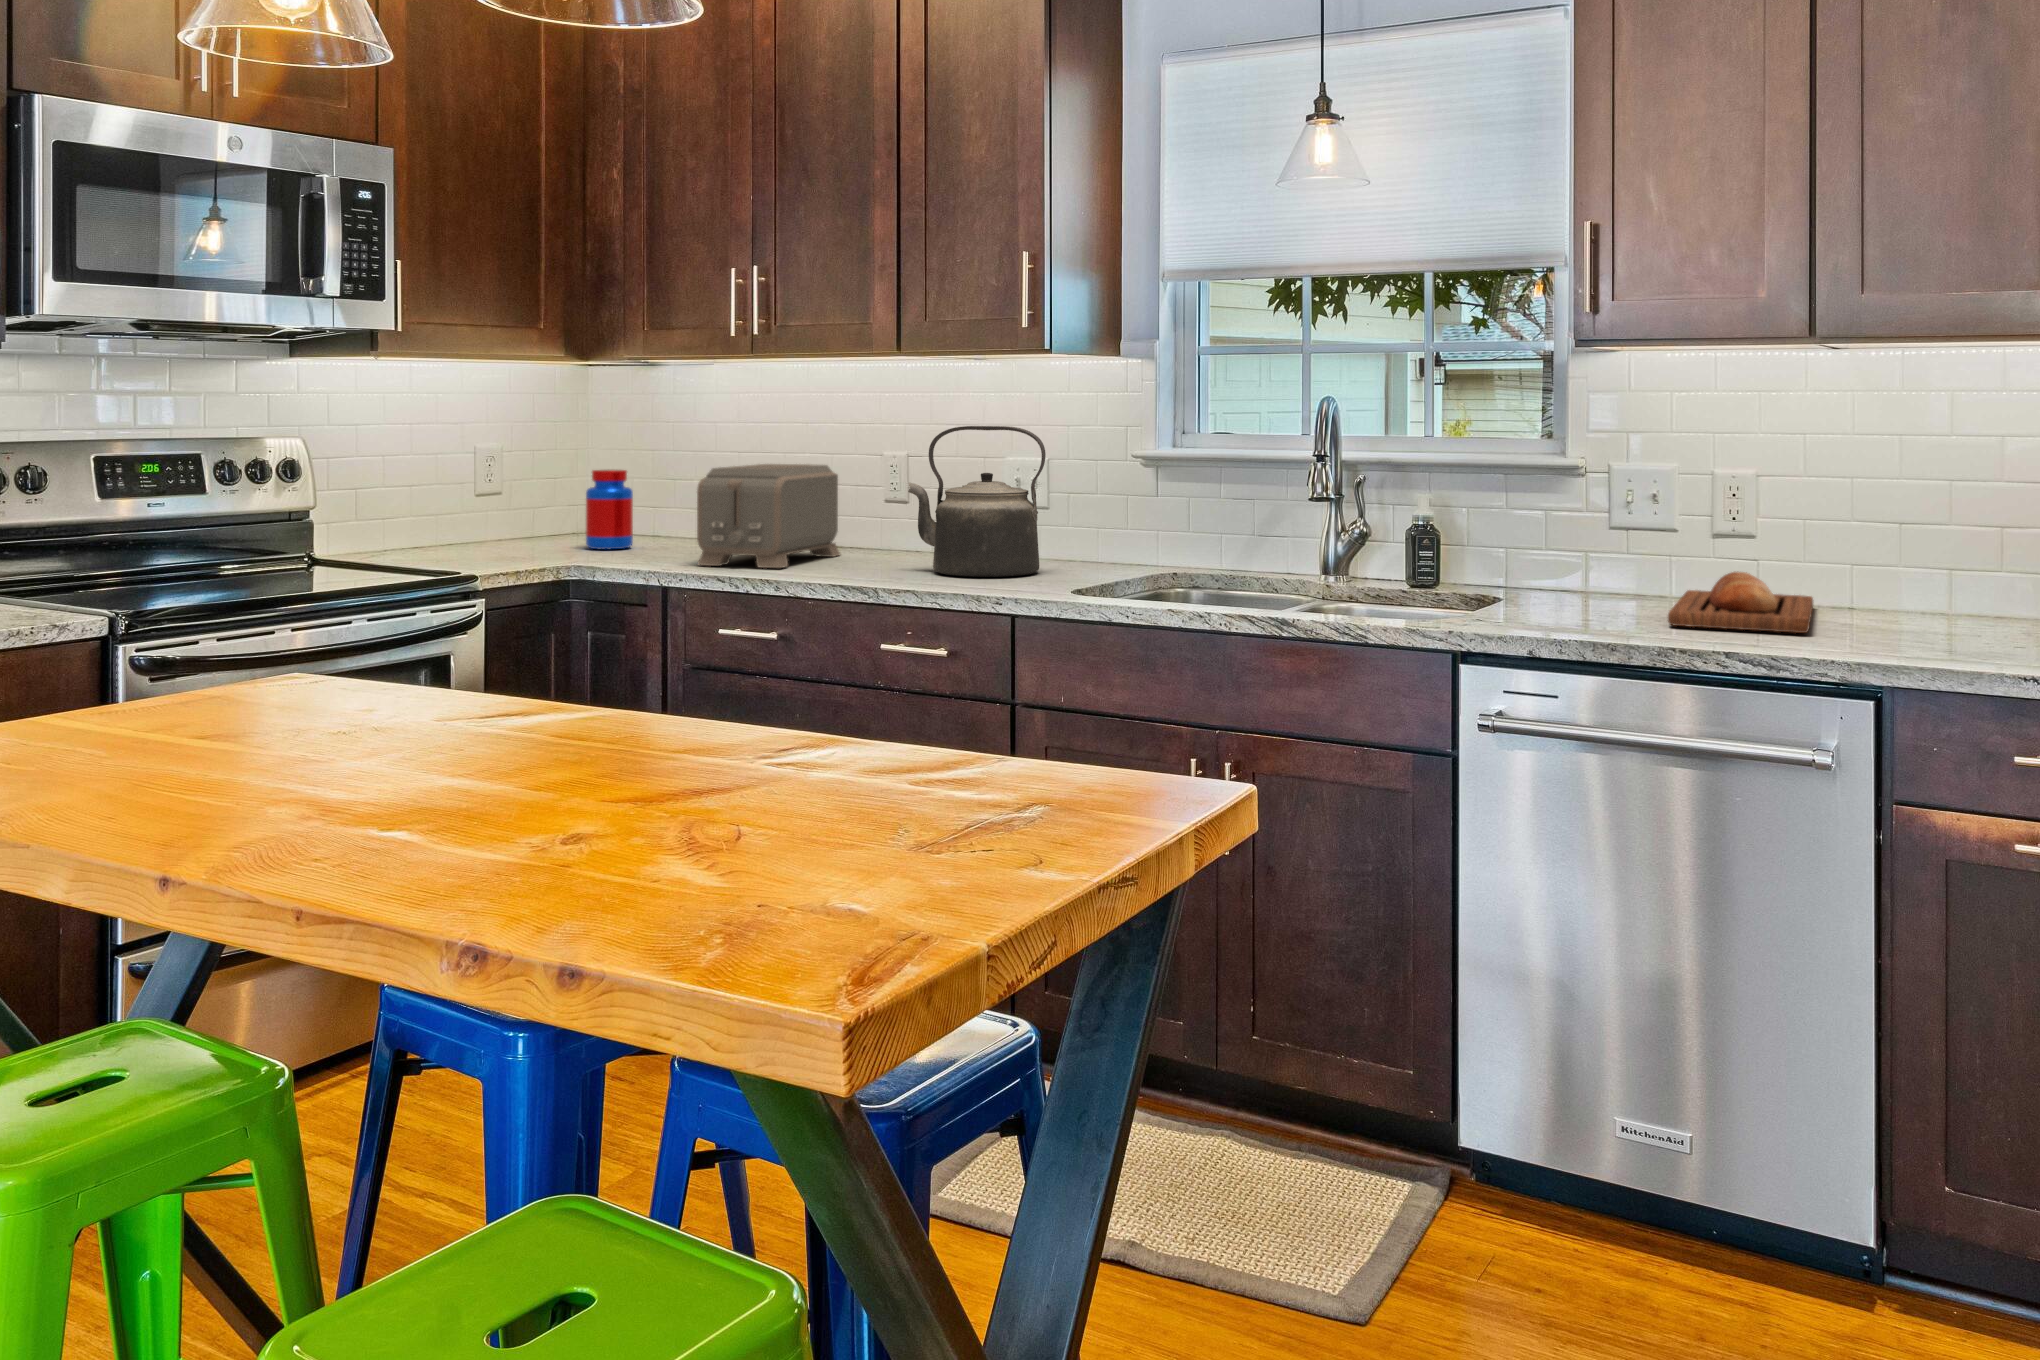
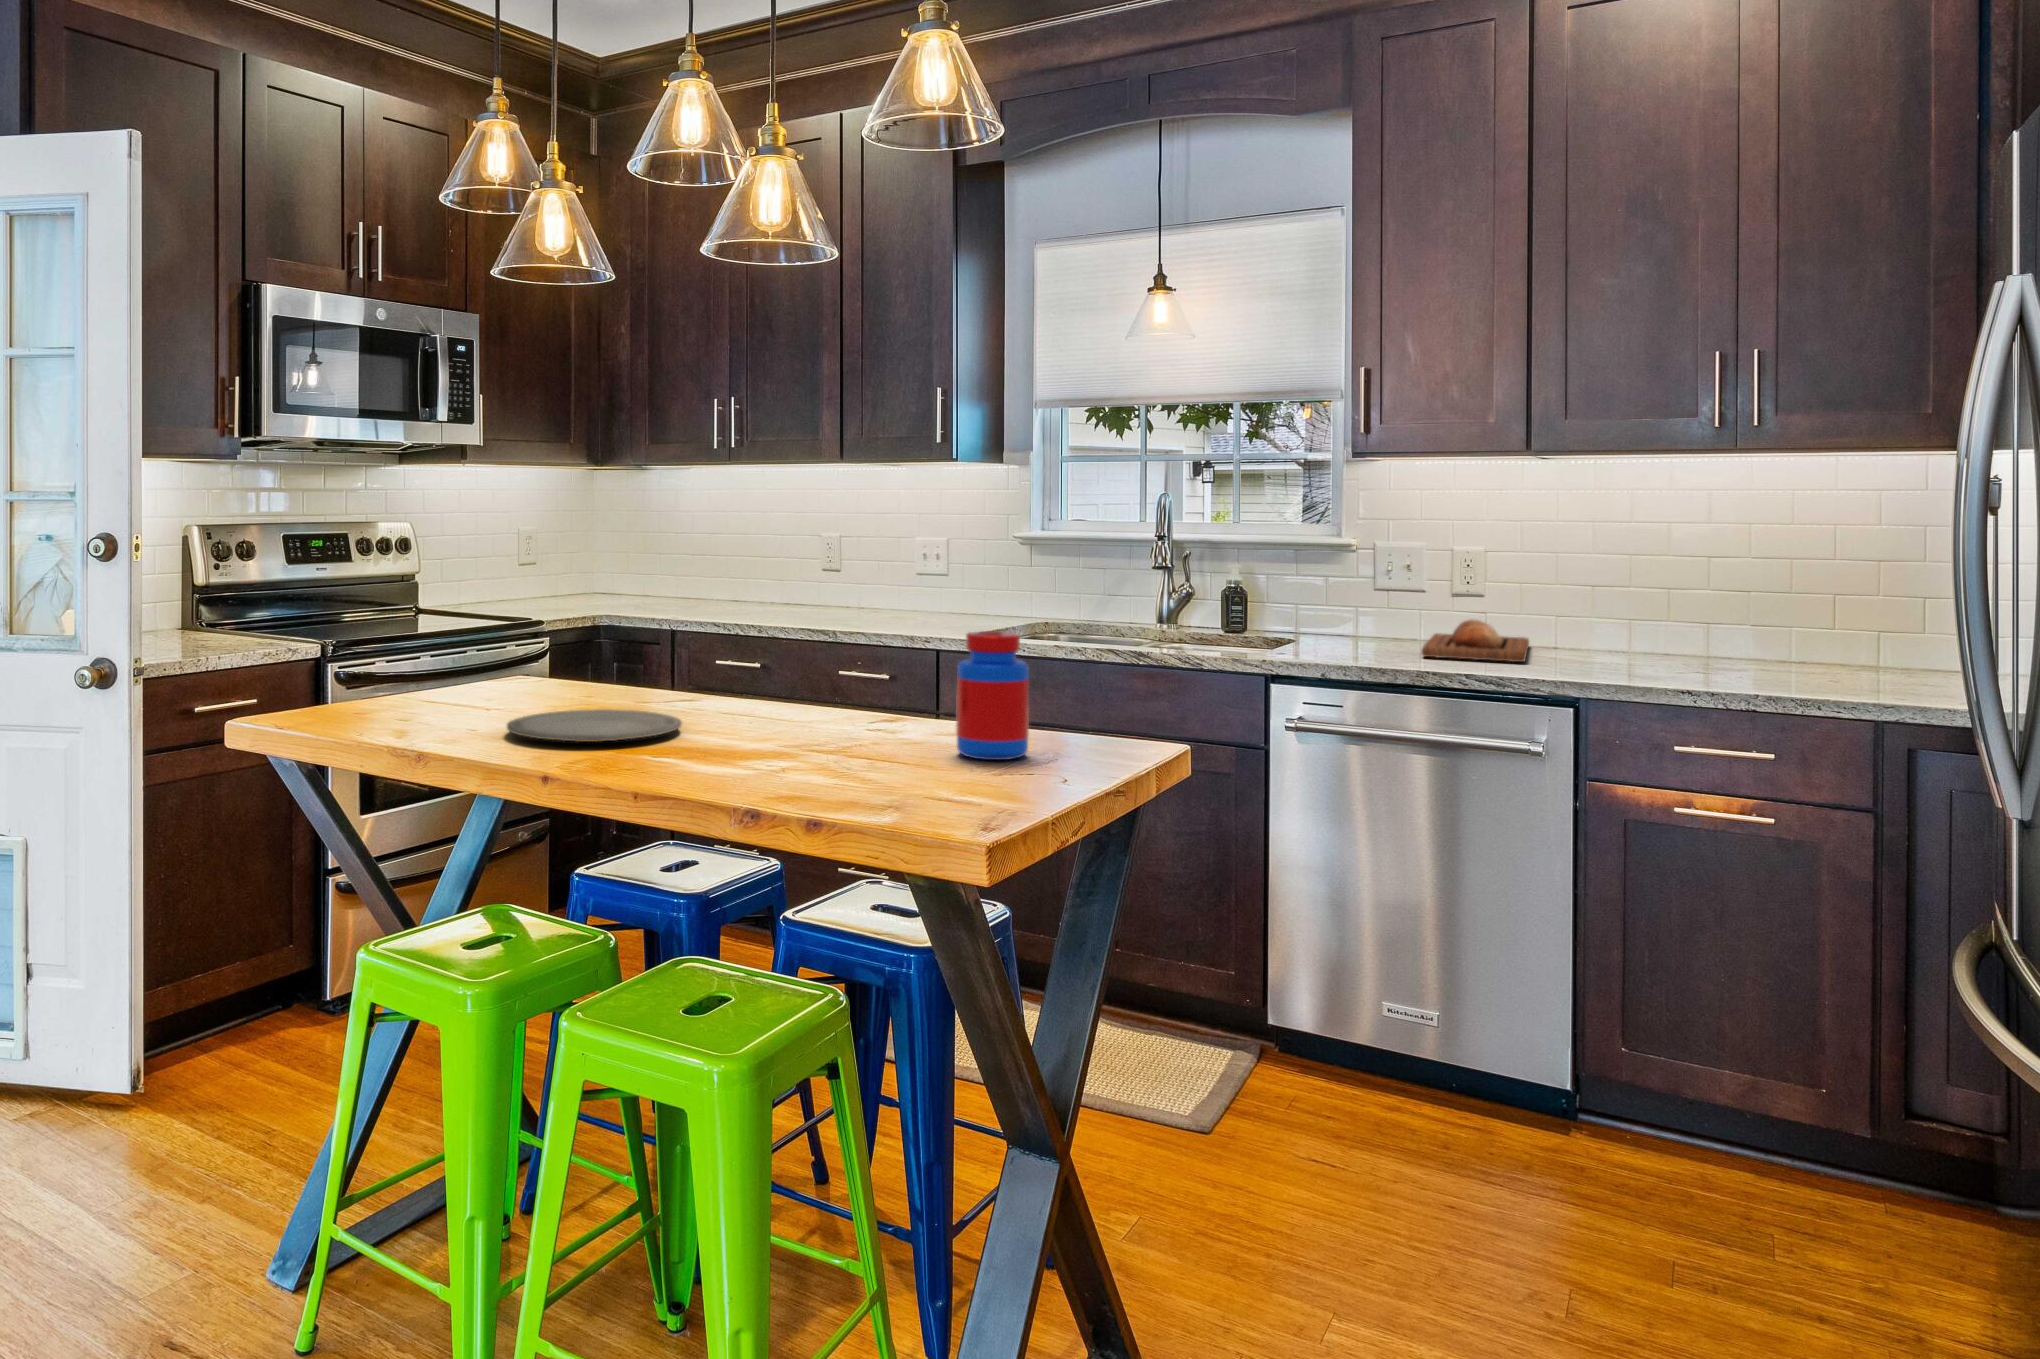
kettle: present [908,426,1046,577] -> none [852,514,953,623]
toaster: present [697,464,840,568] -> none [697,541,796,617]
jar: present [586,470,633,550] -> present [956,631,1029,760]
plate: none [245,726,537,787] -> present [507,709,682,742]

